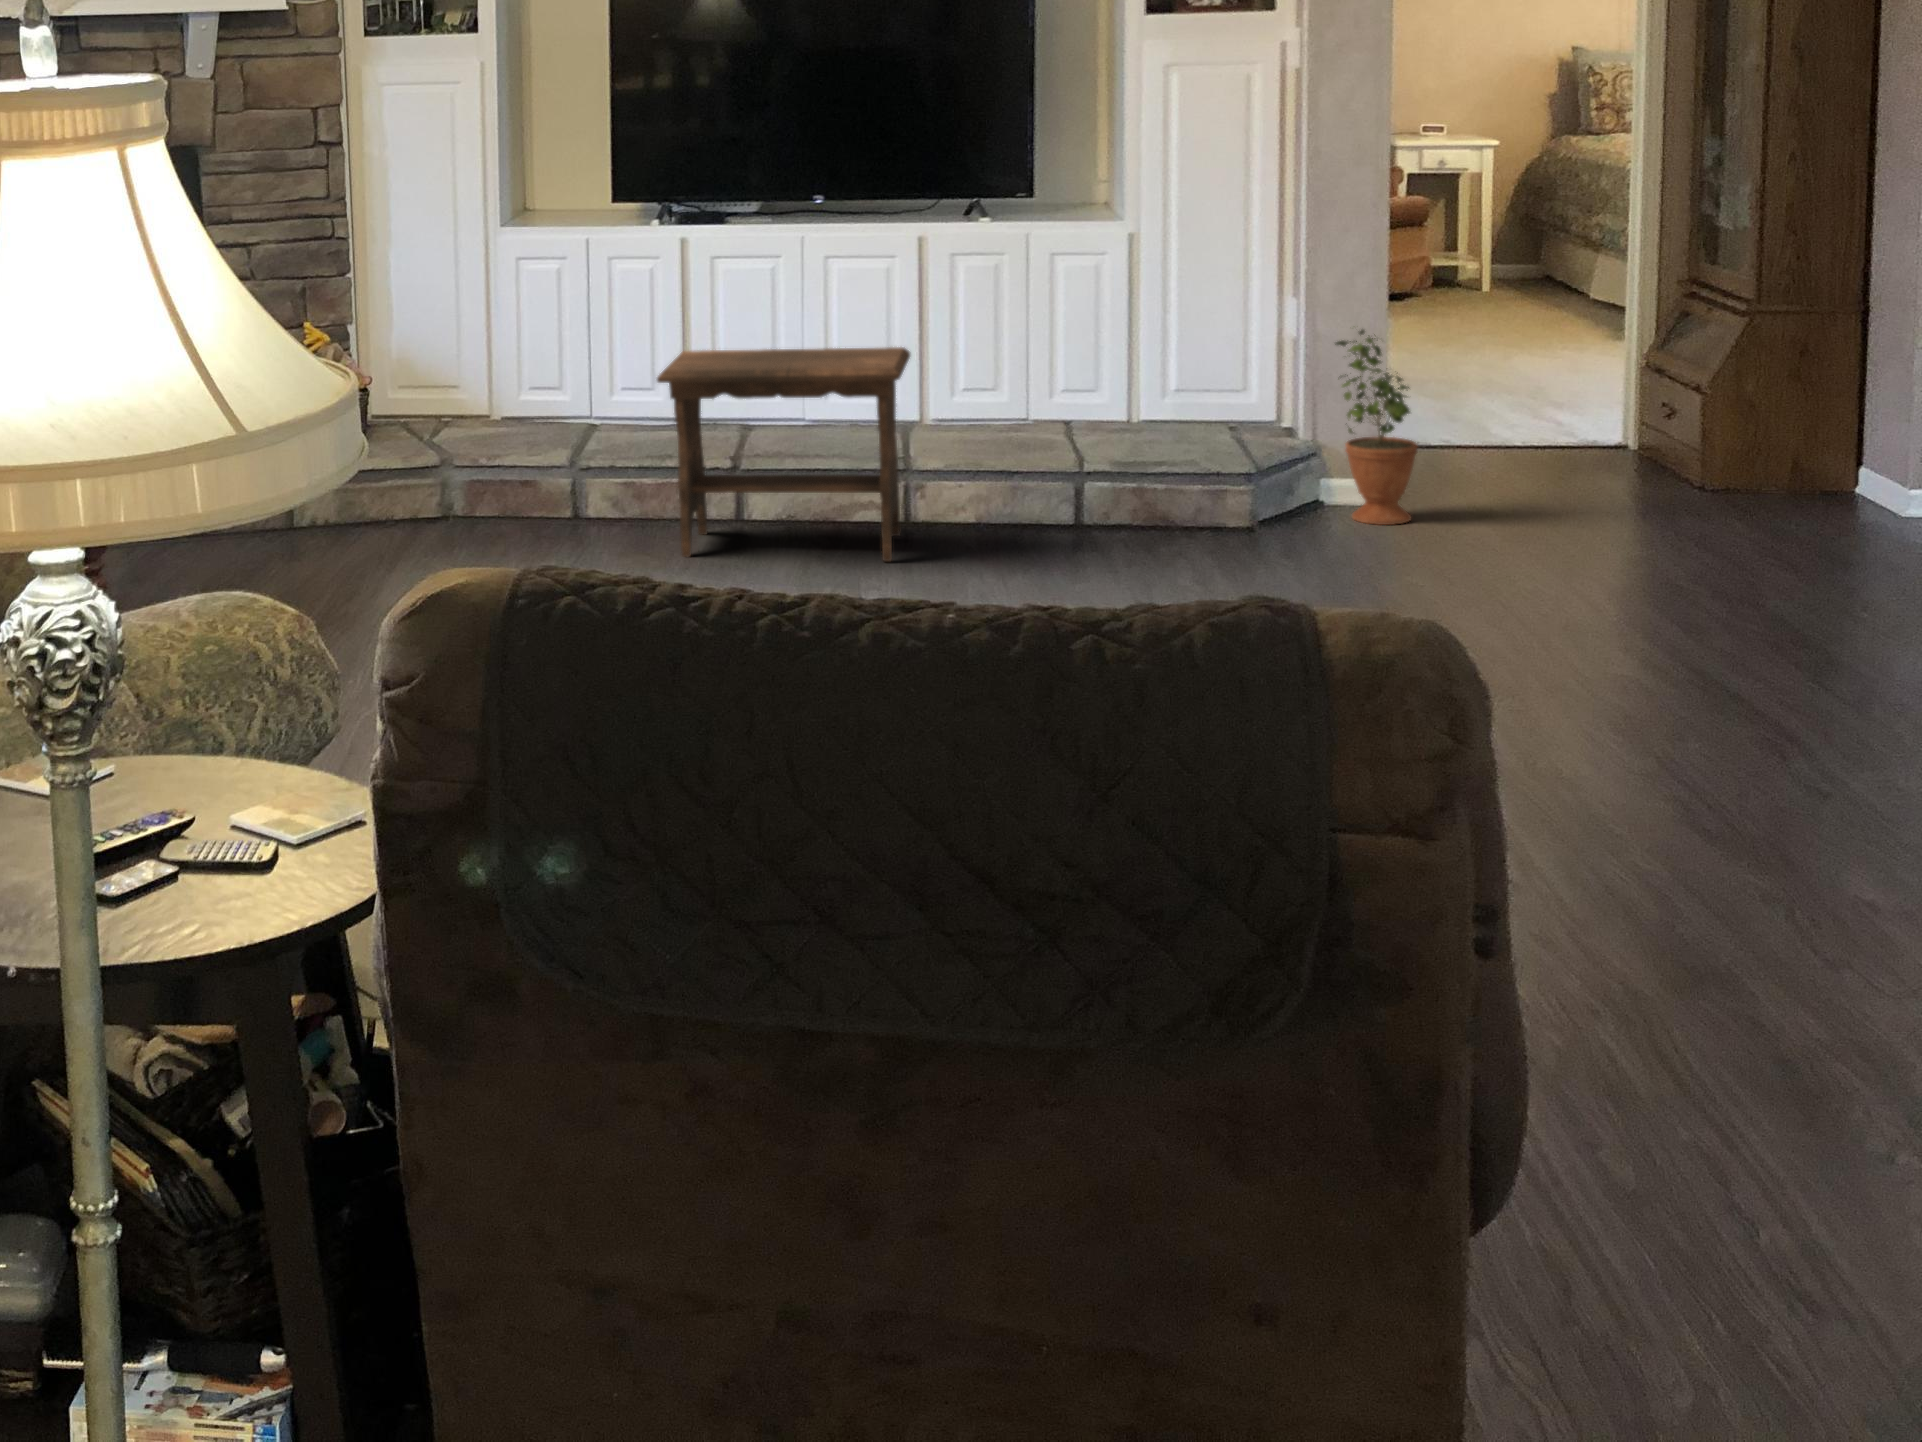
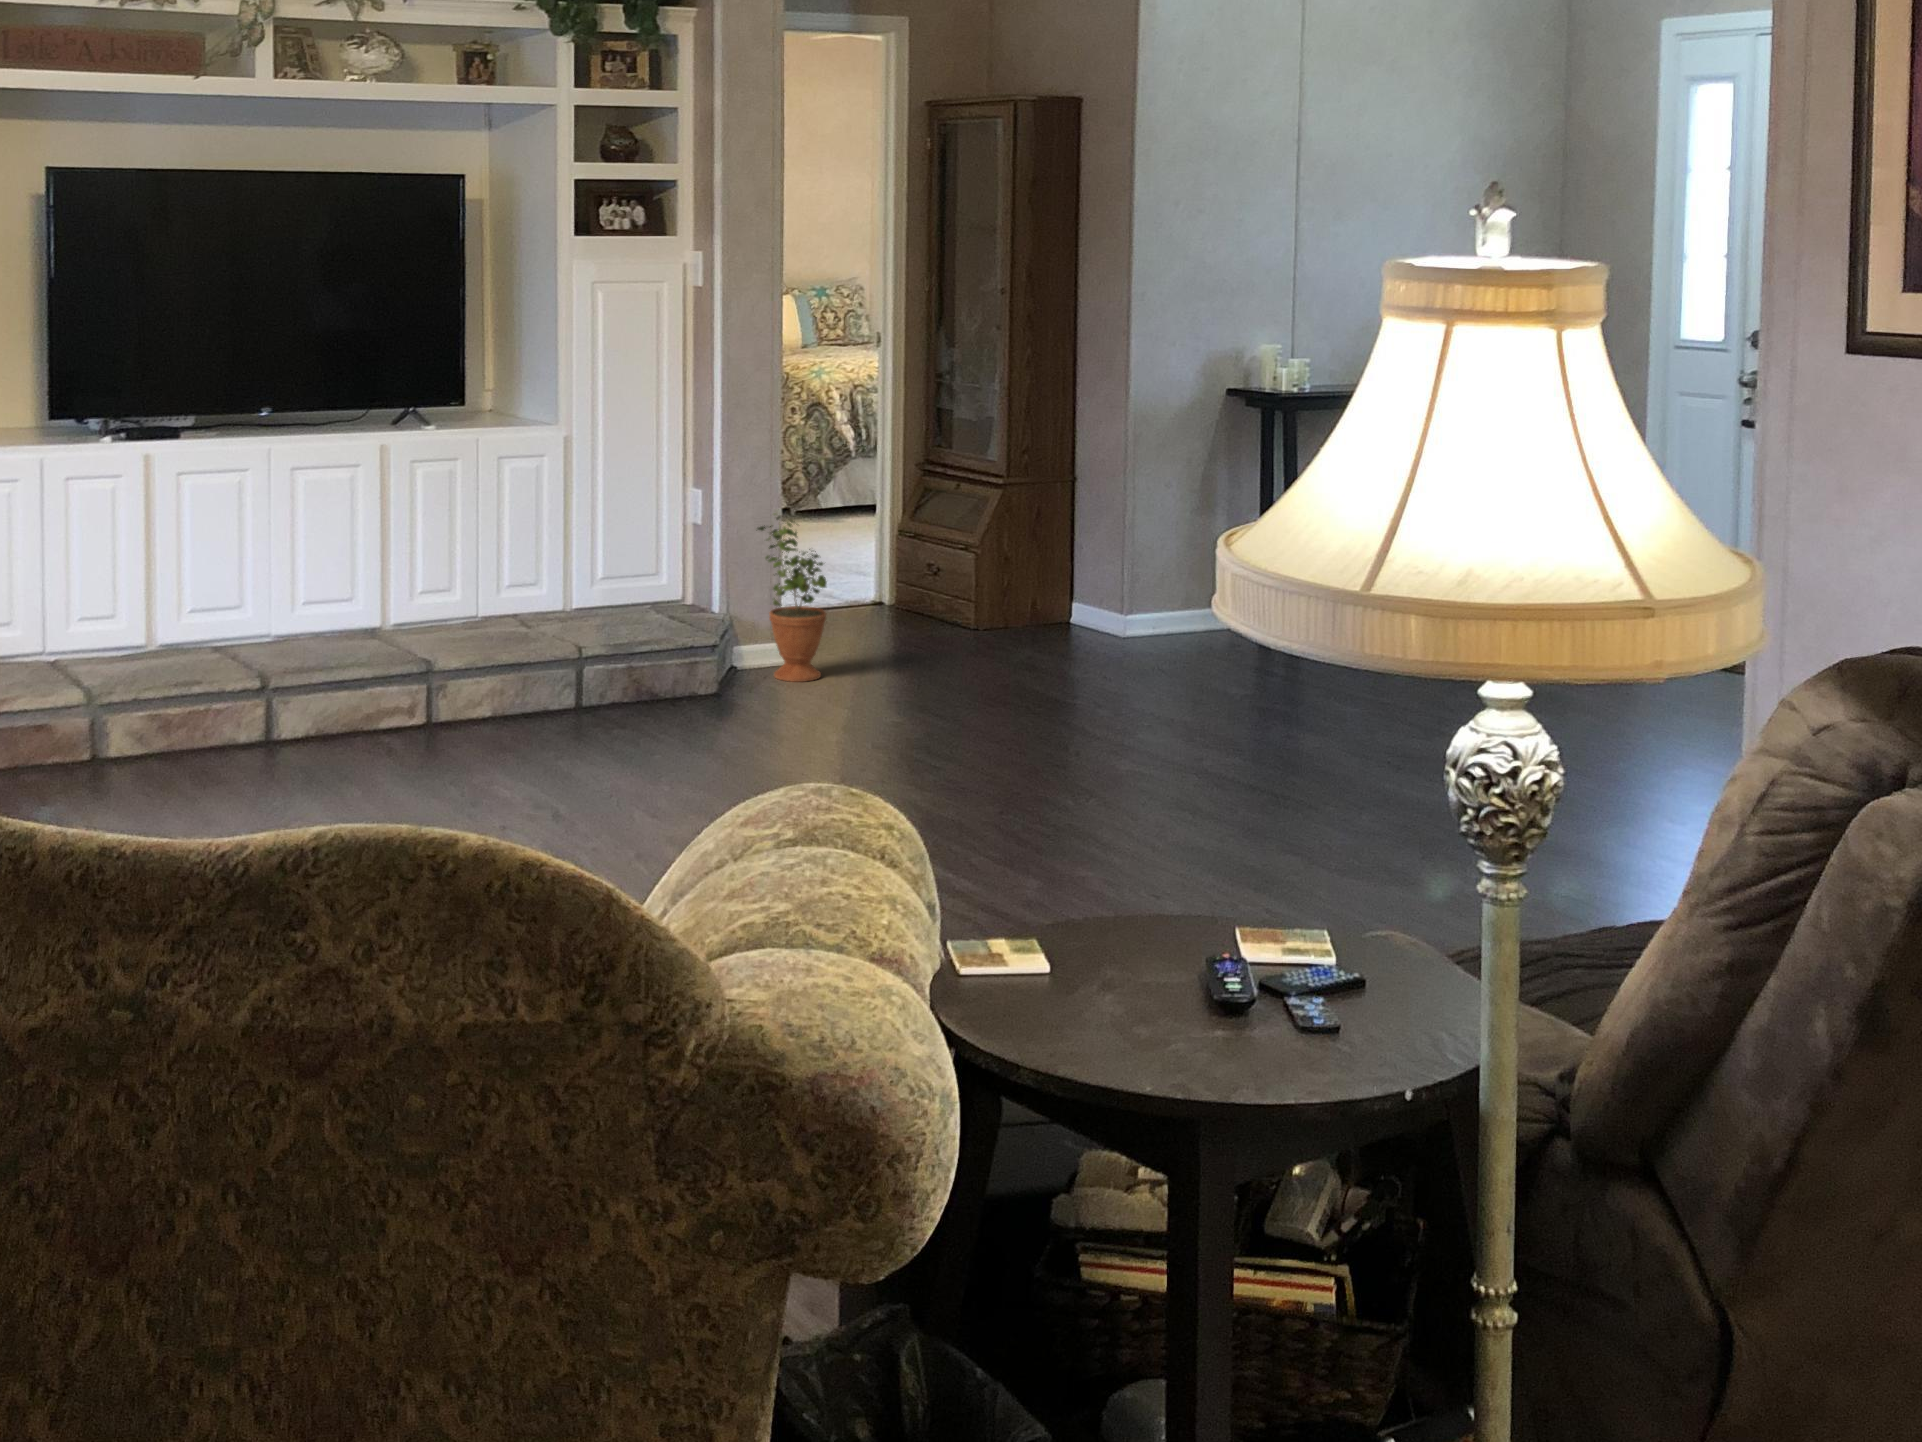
footstool: present [657,347,910,561] -> none [228,554,489,783]

